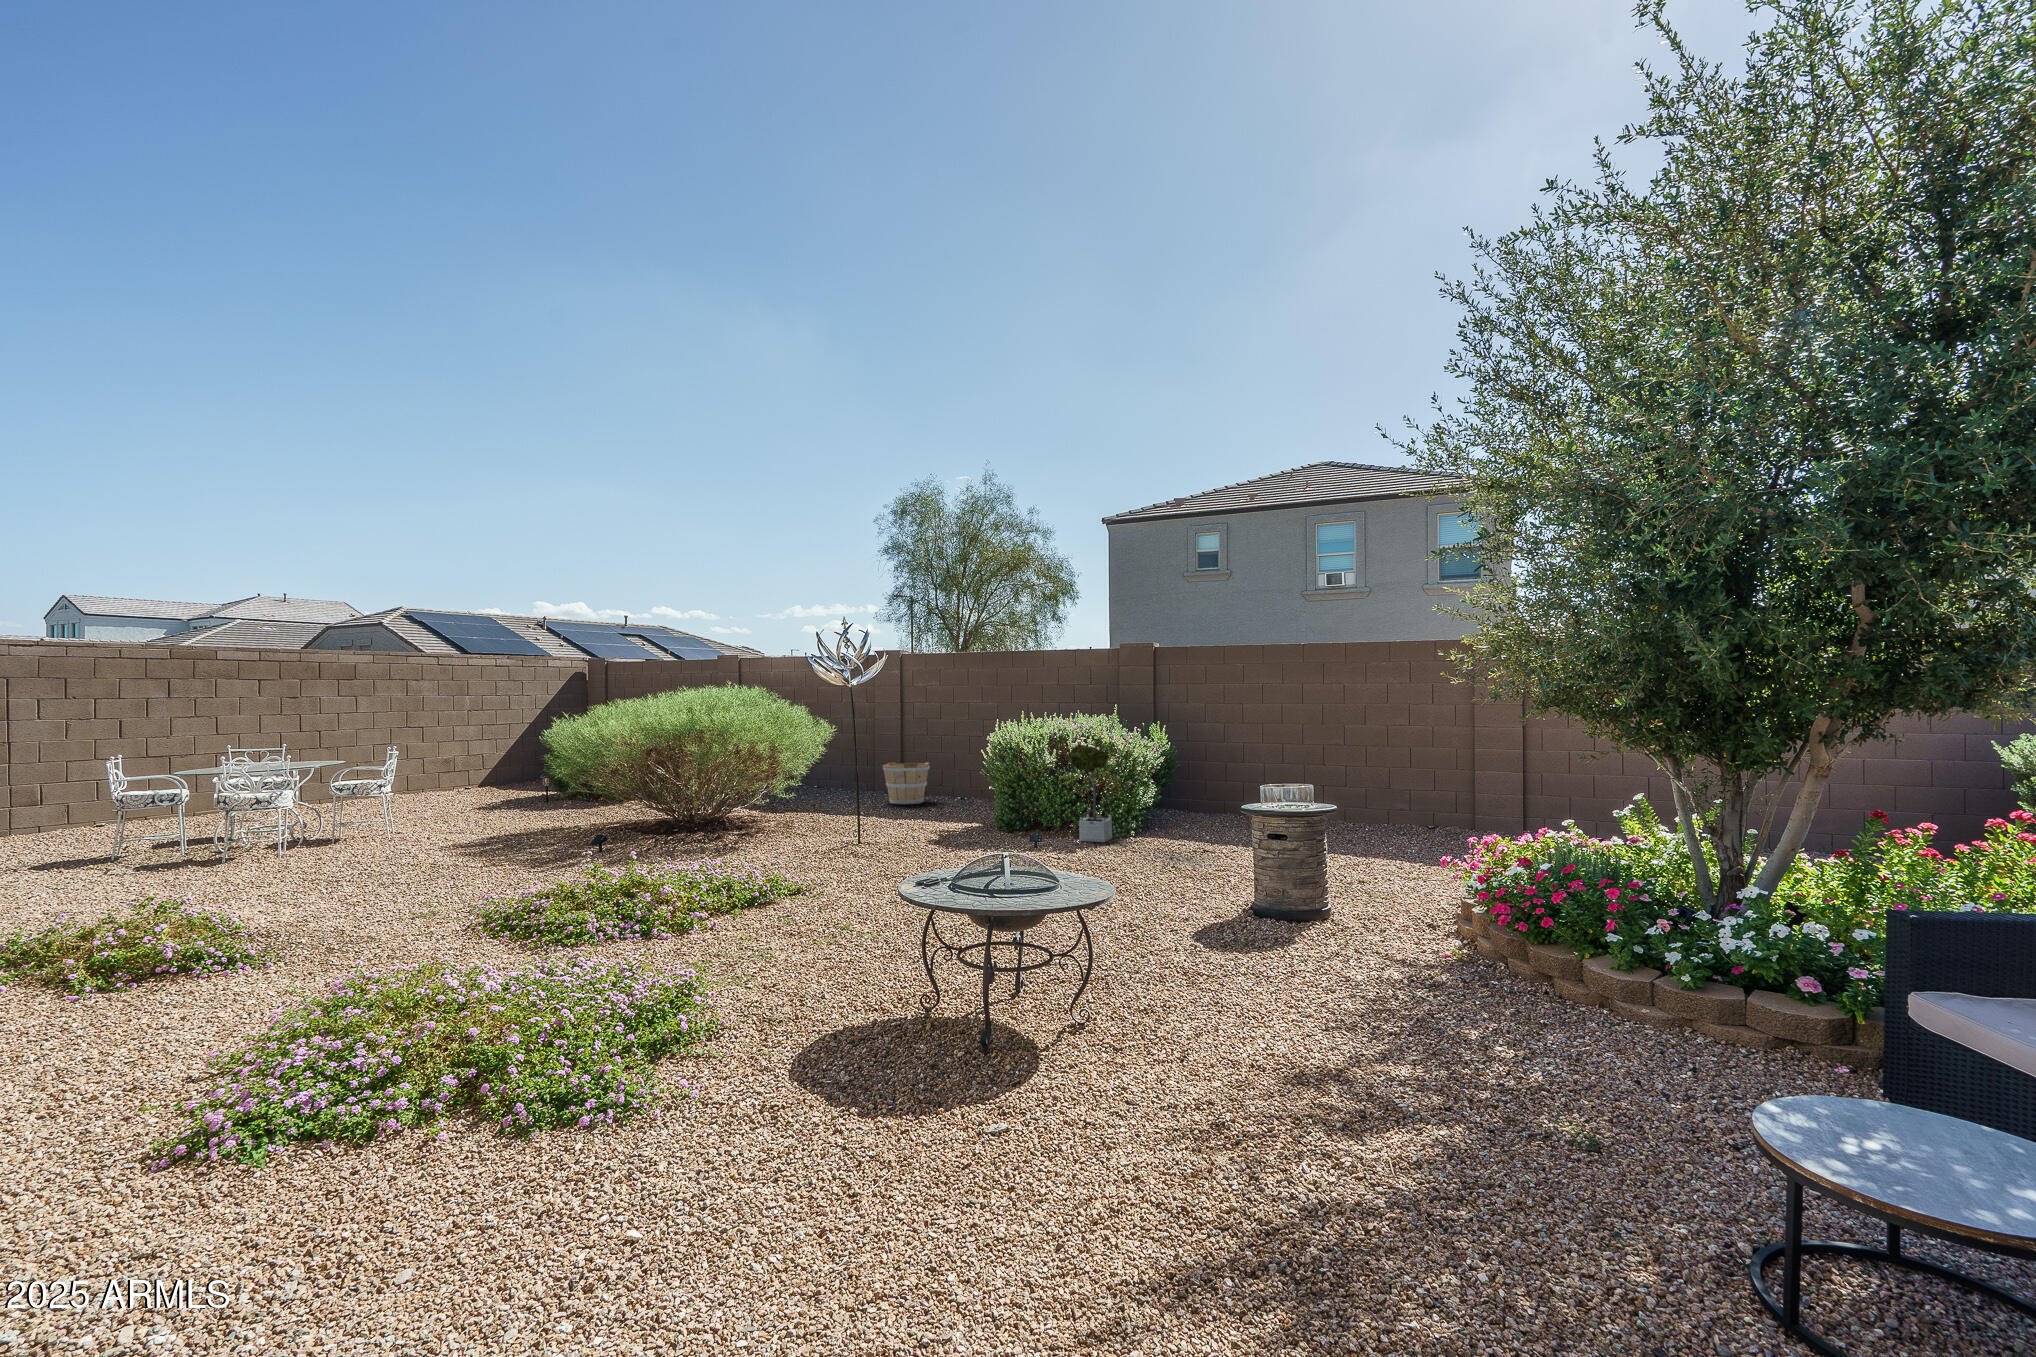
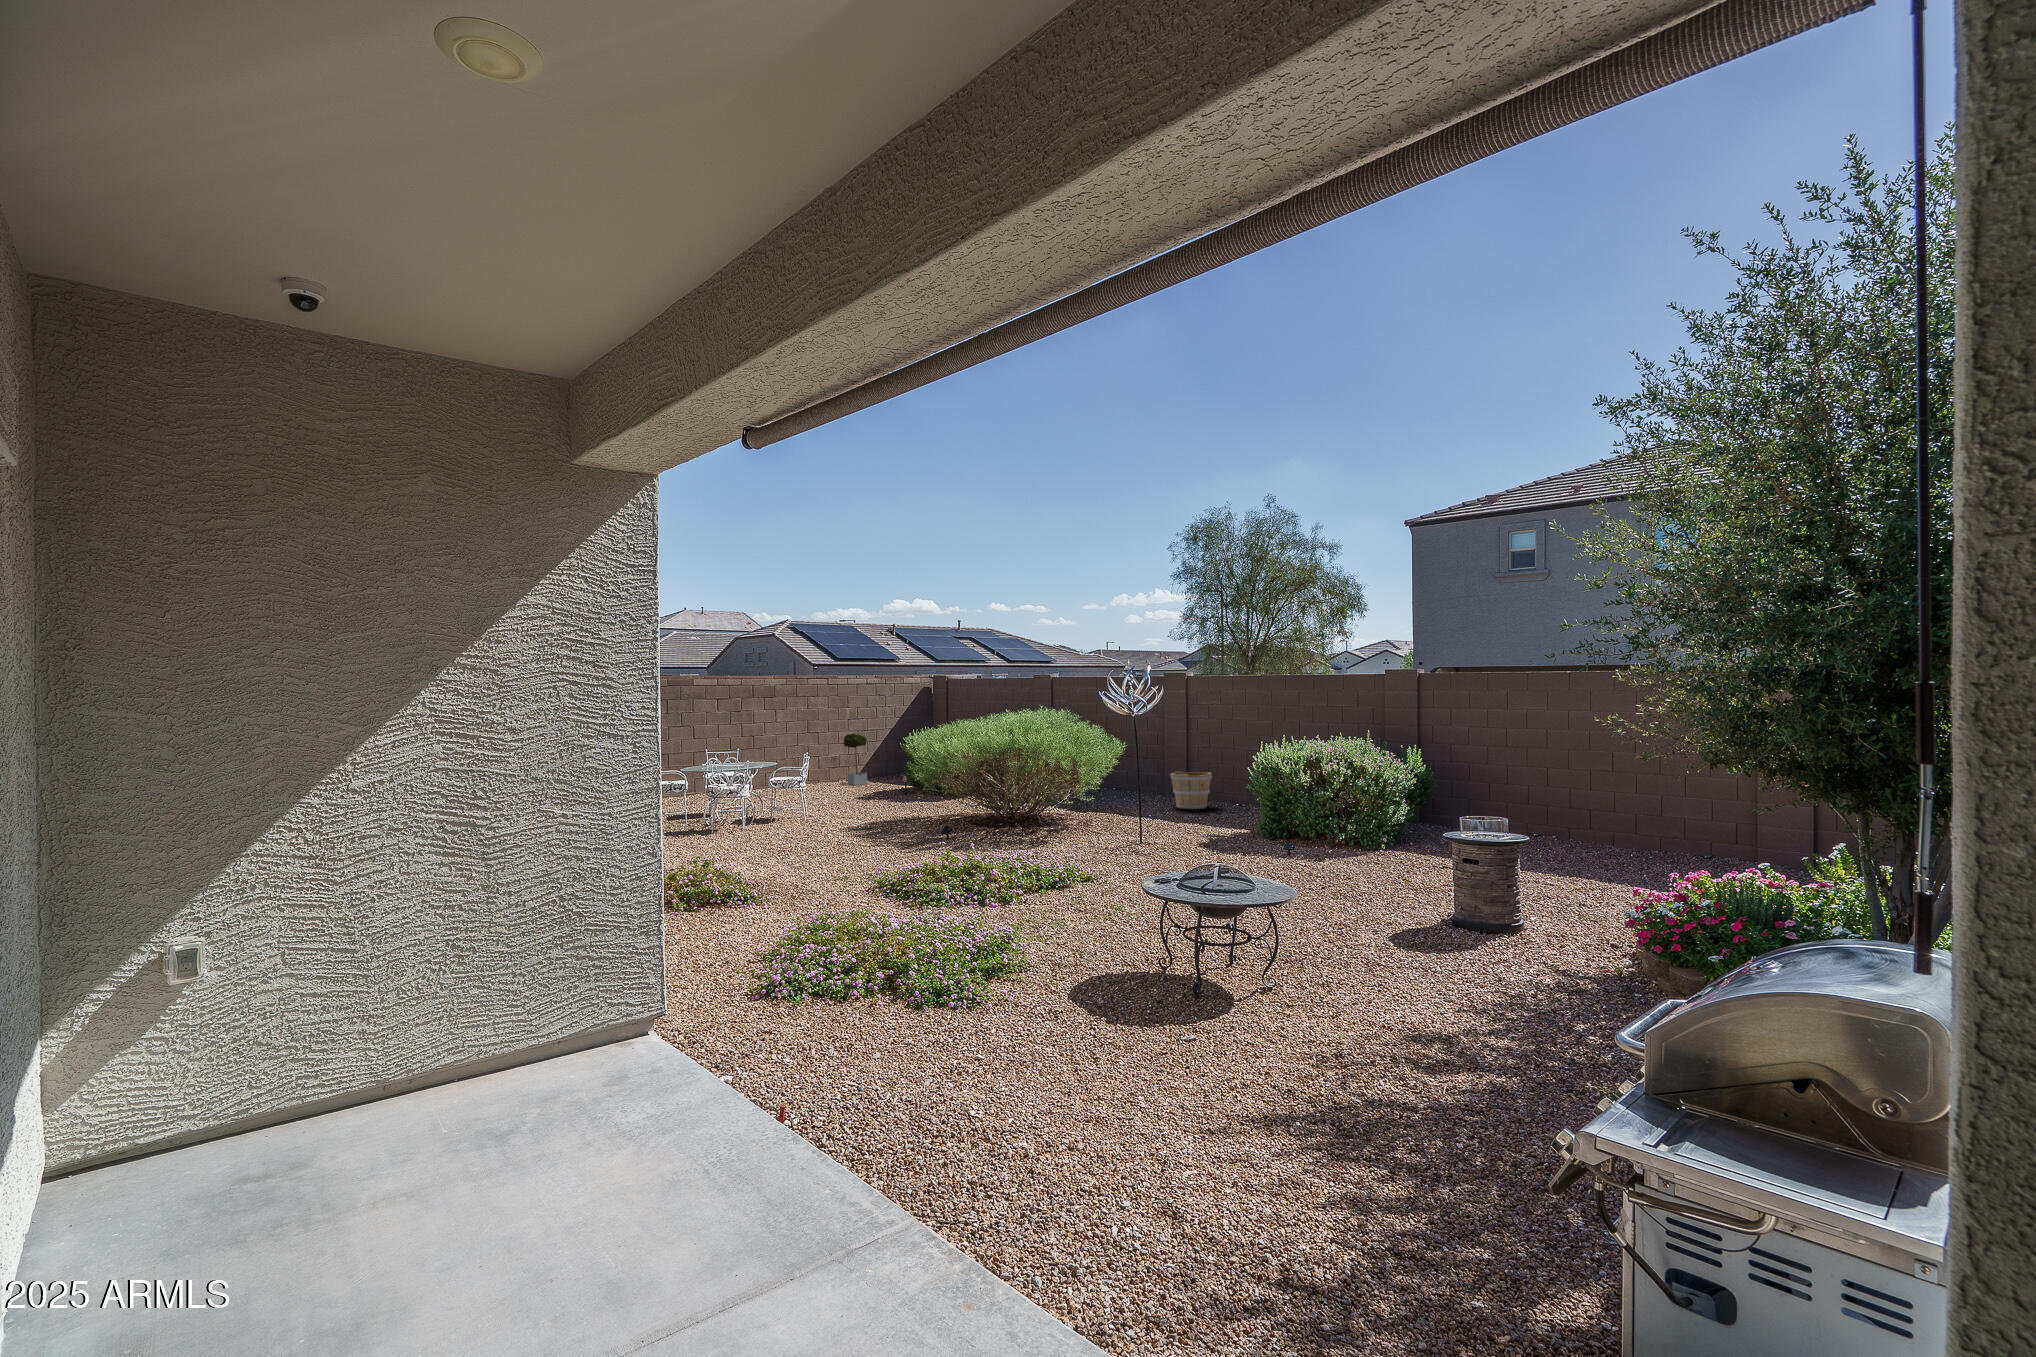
potted tree: present [1069,743,1112,842] -> present [844,733,867,785]

